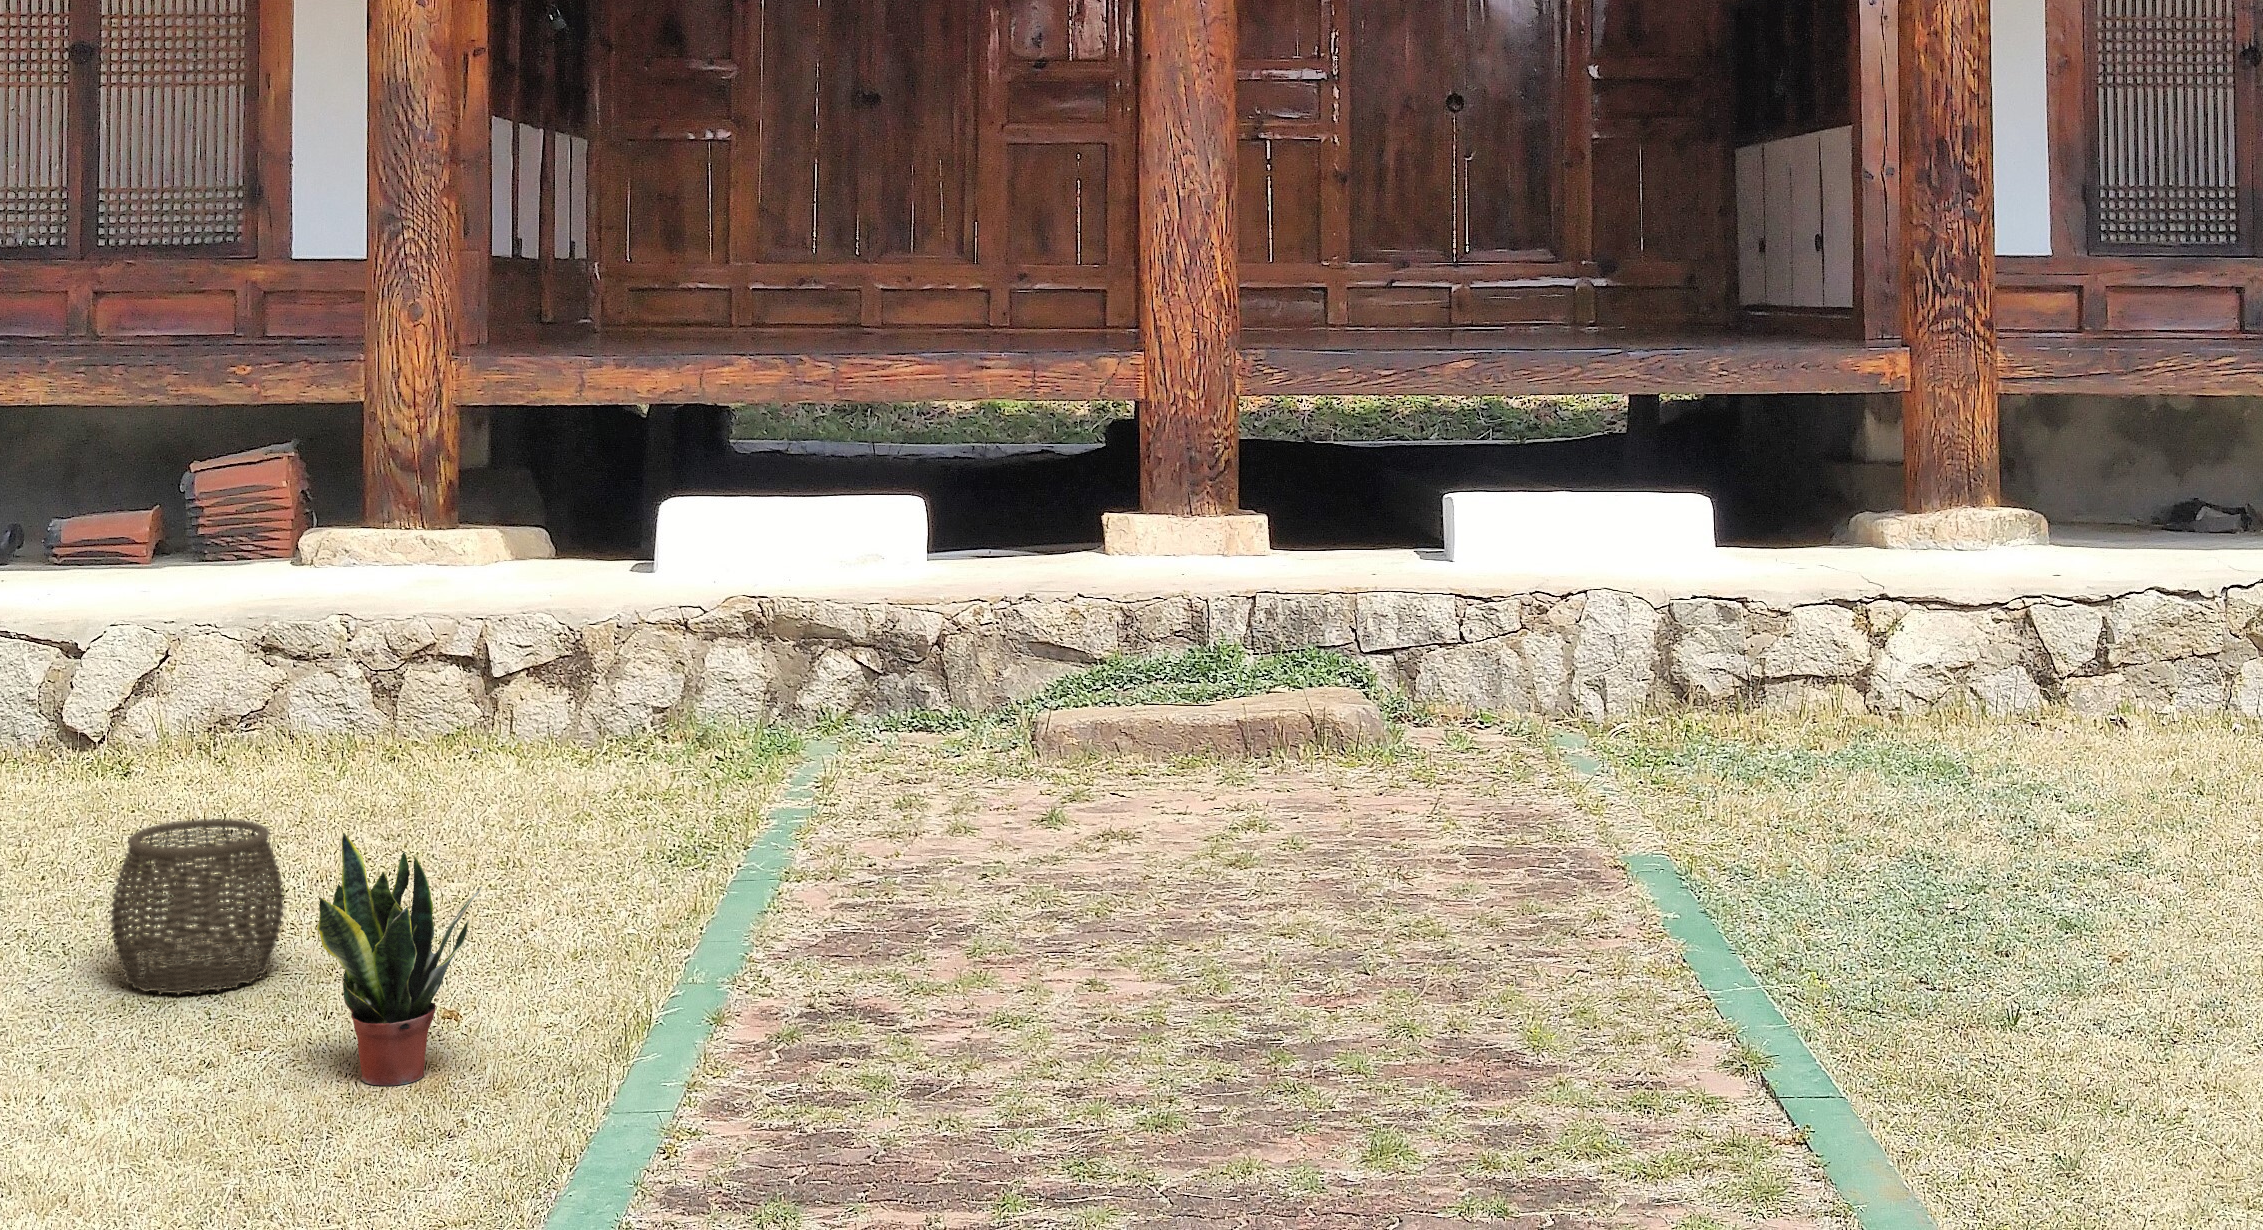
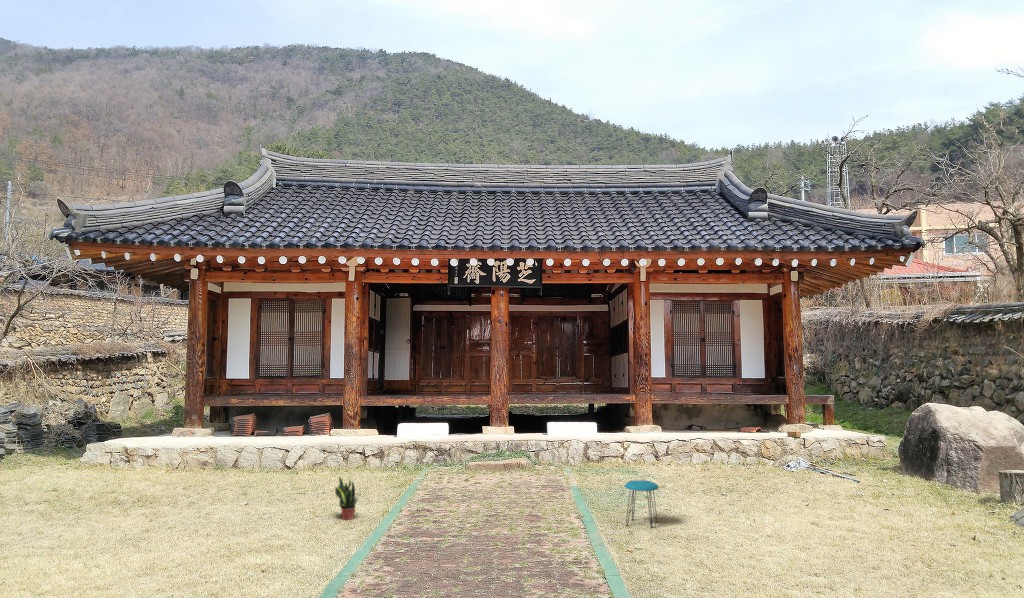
woven basket: present [110,819,285,994] -> none [298,476,329,506]
stool: none [1985,852,2182,1134] -> present [625,480,659,528]

